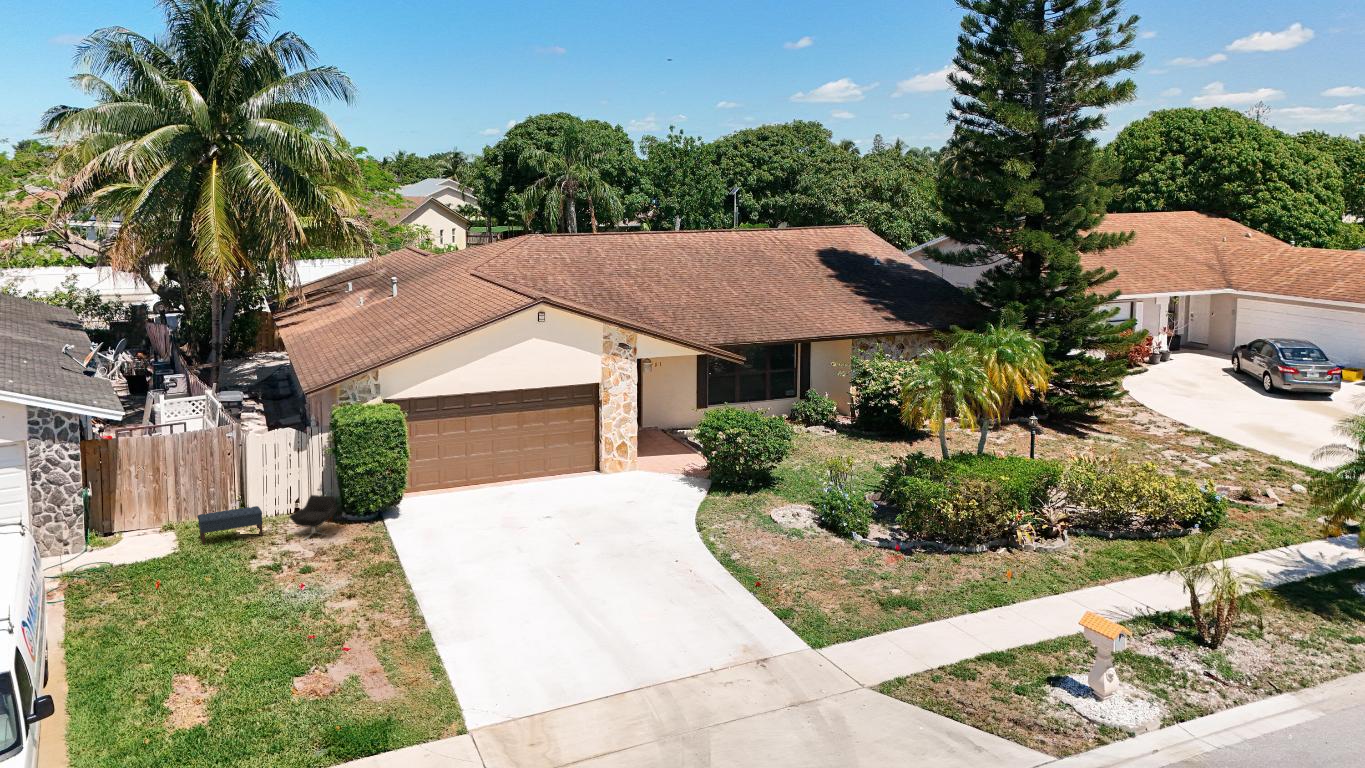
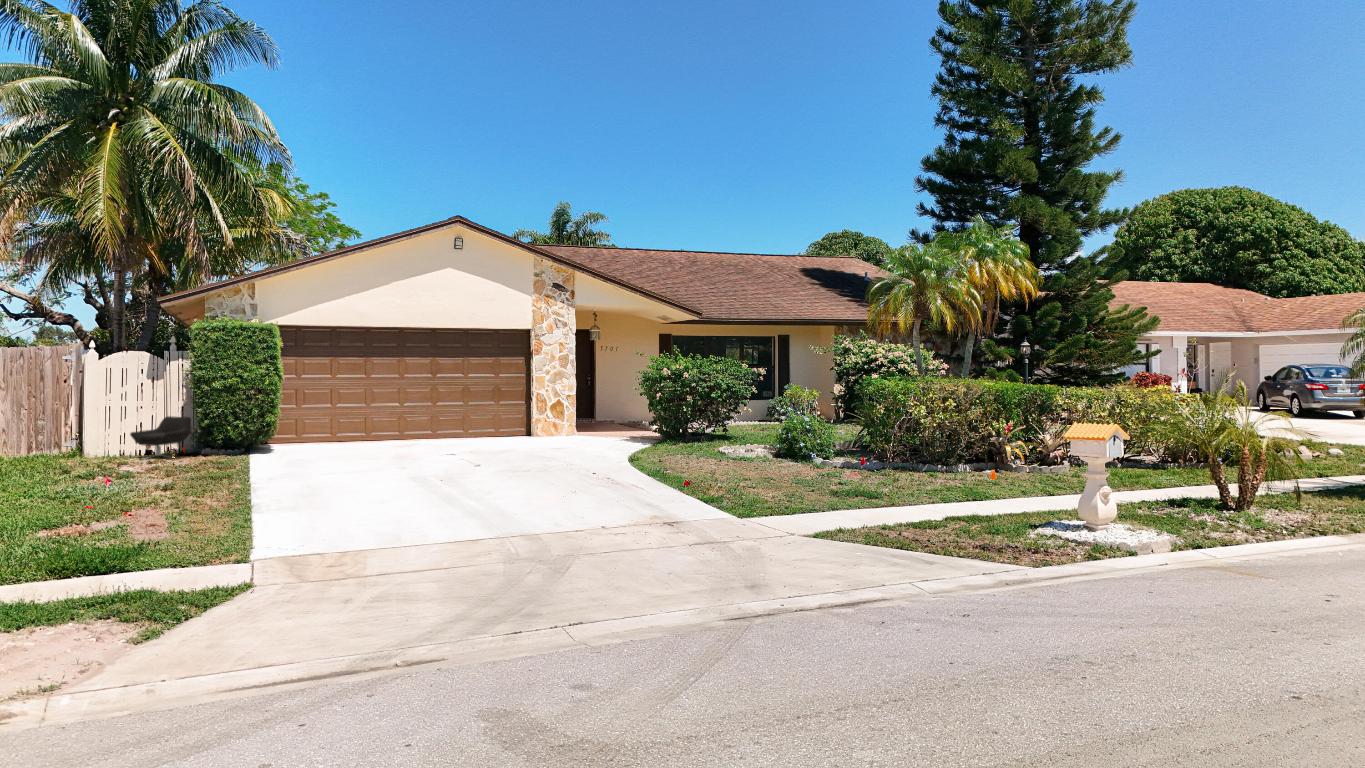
bench: present [197,506,263,545] -> none [18,425,103,460]

